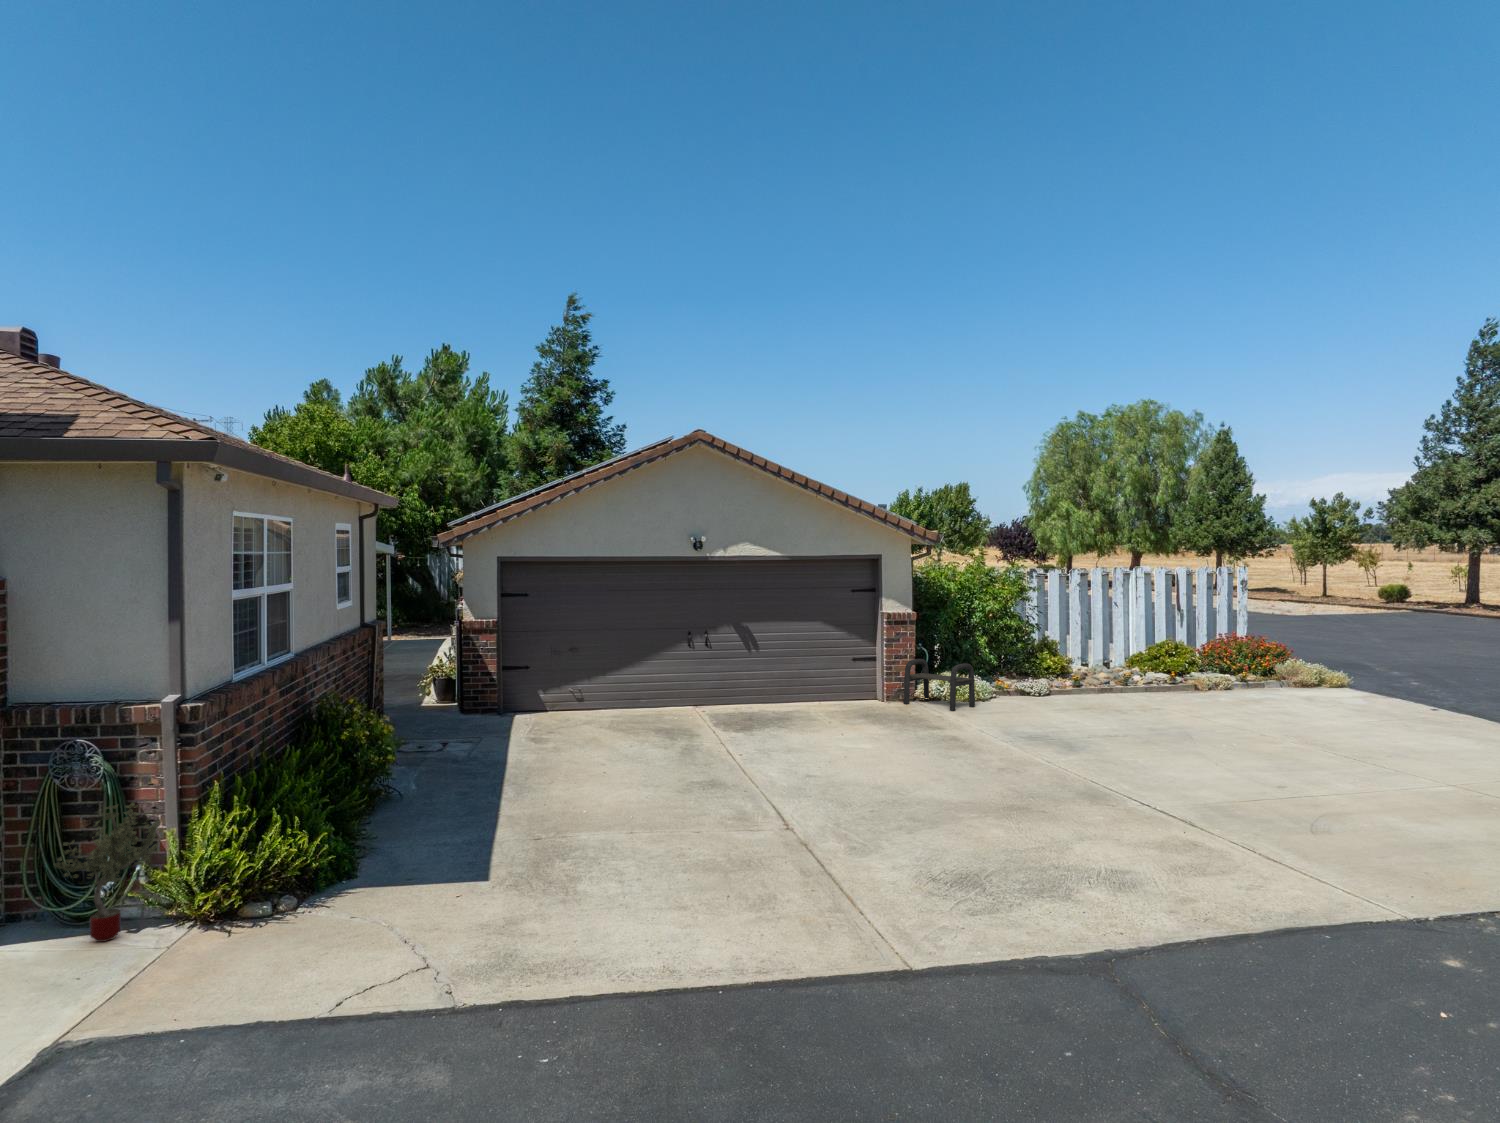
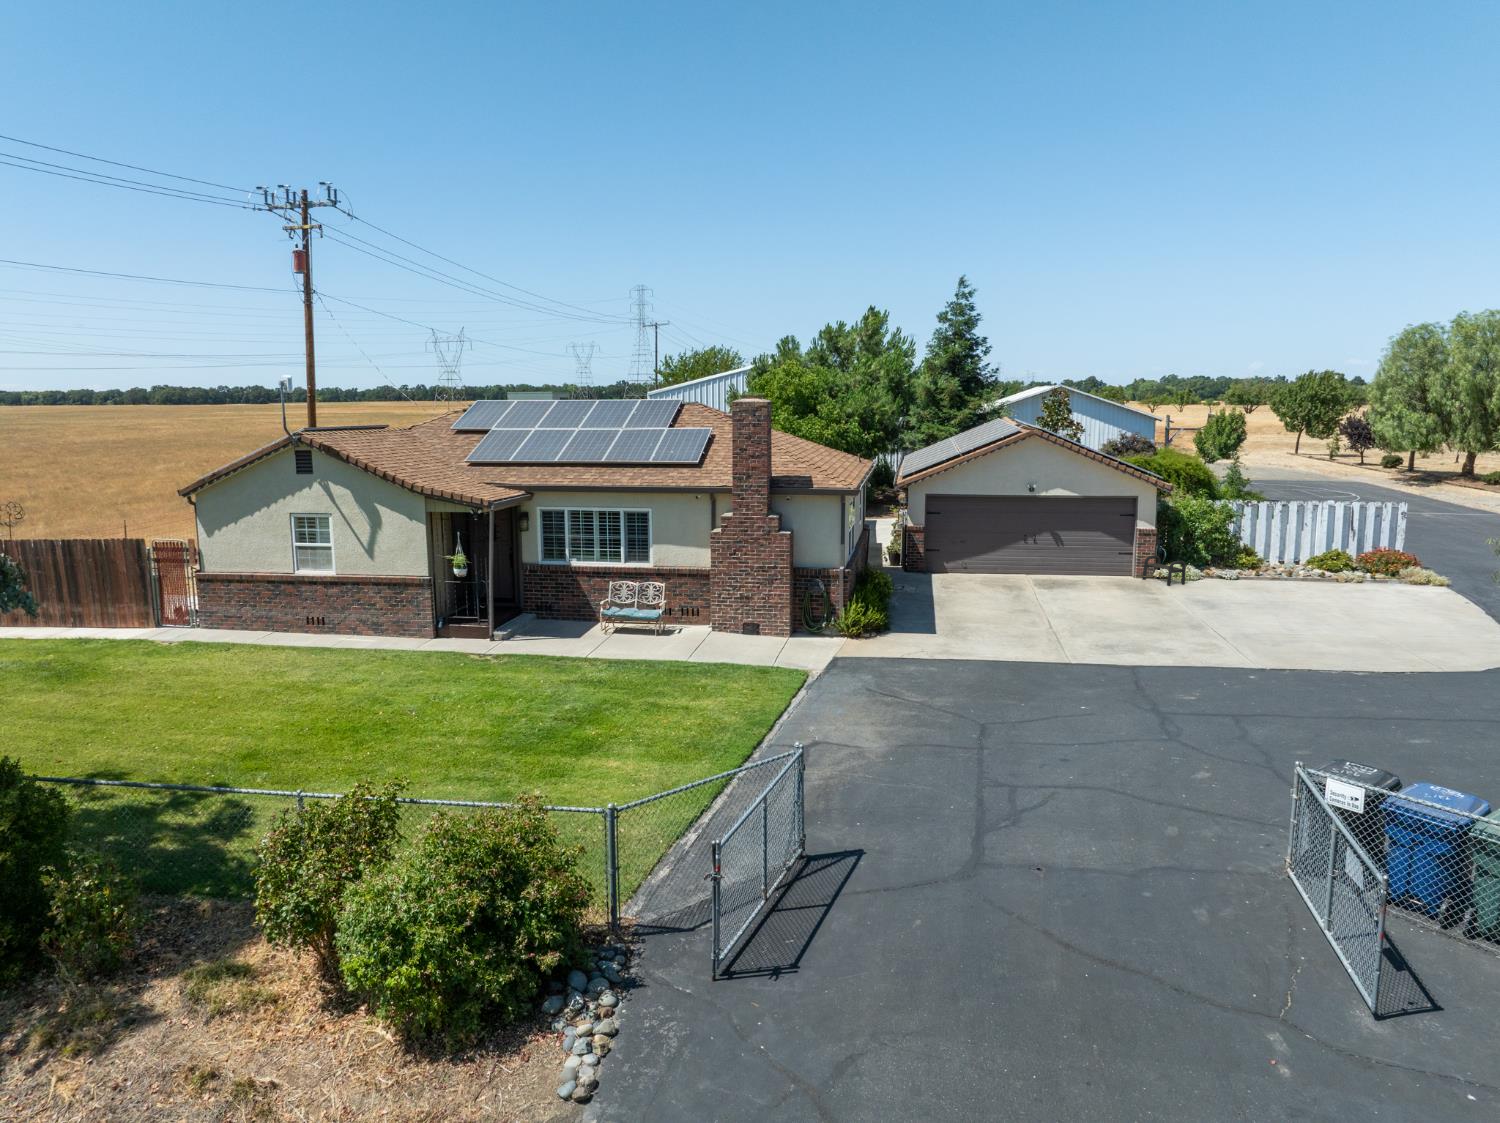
potted tree: present [55,802,162,942] -> none [814,600,844,638]

